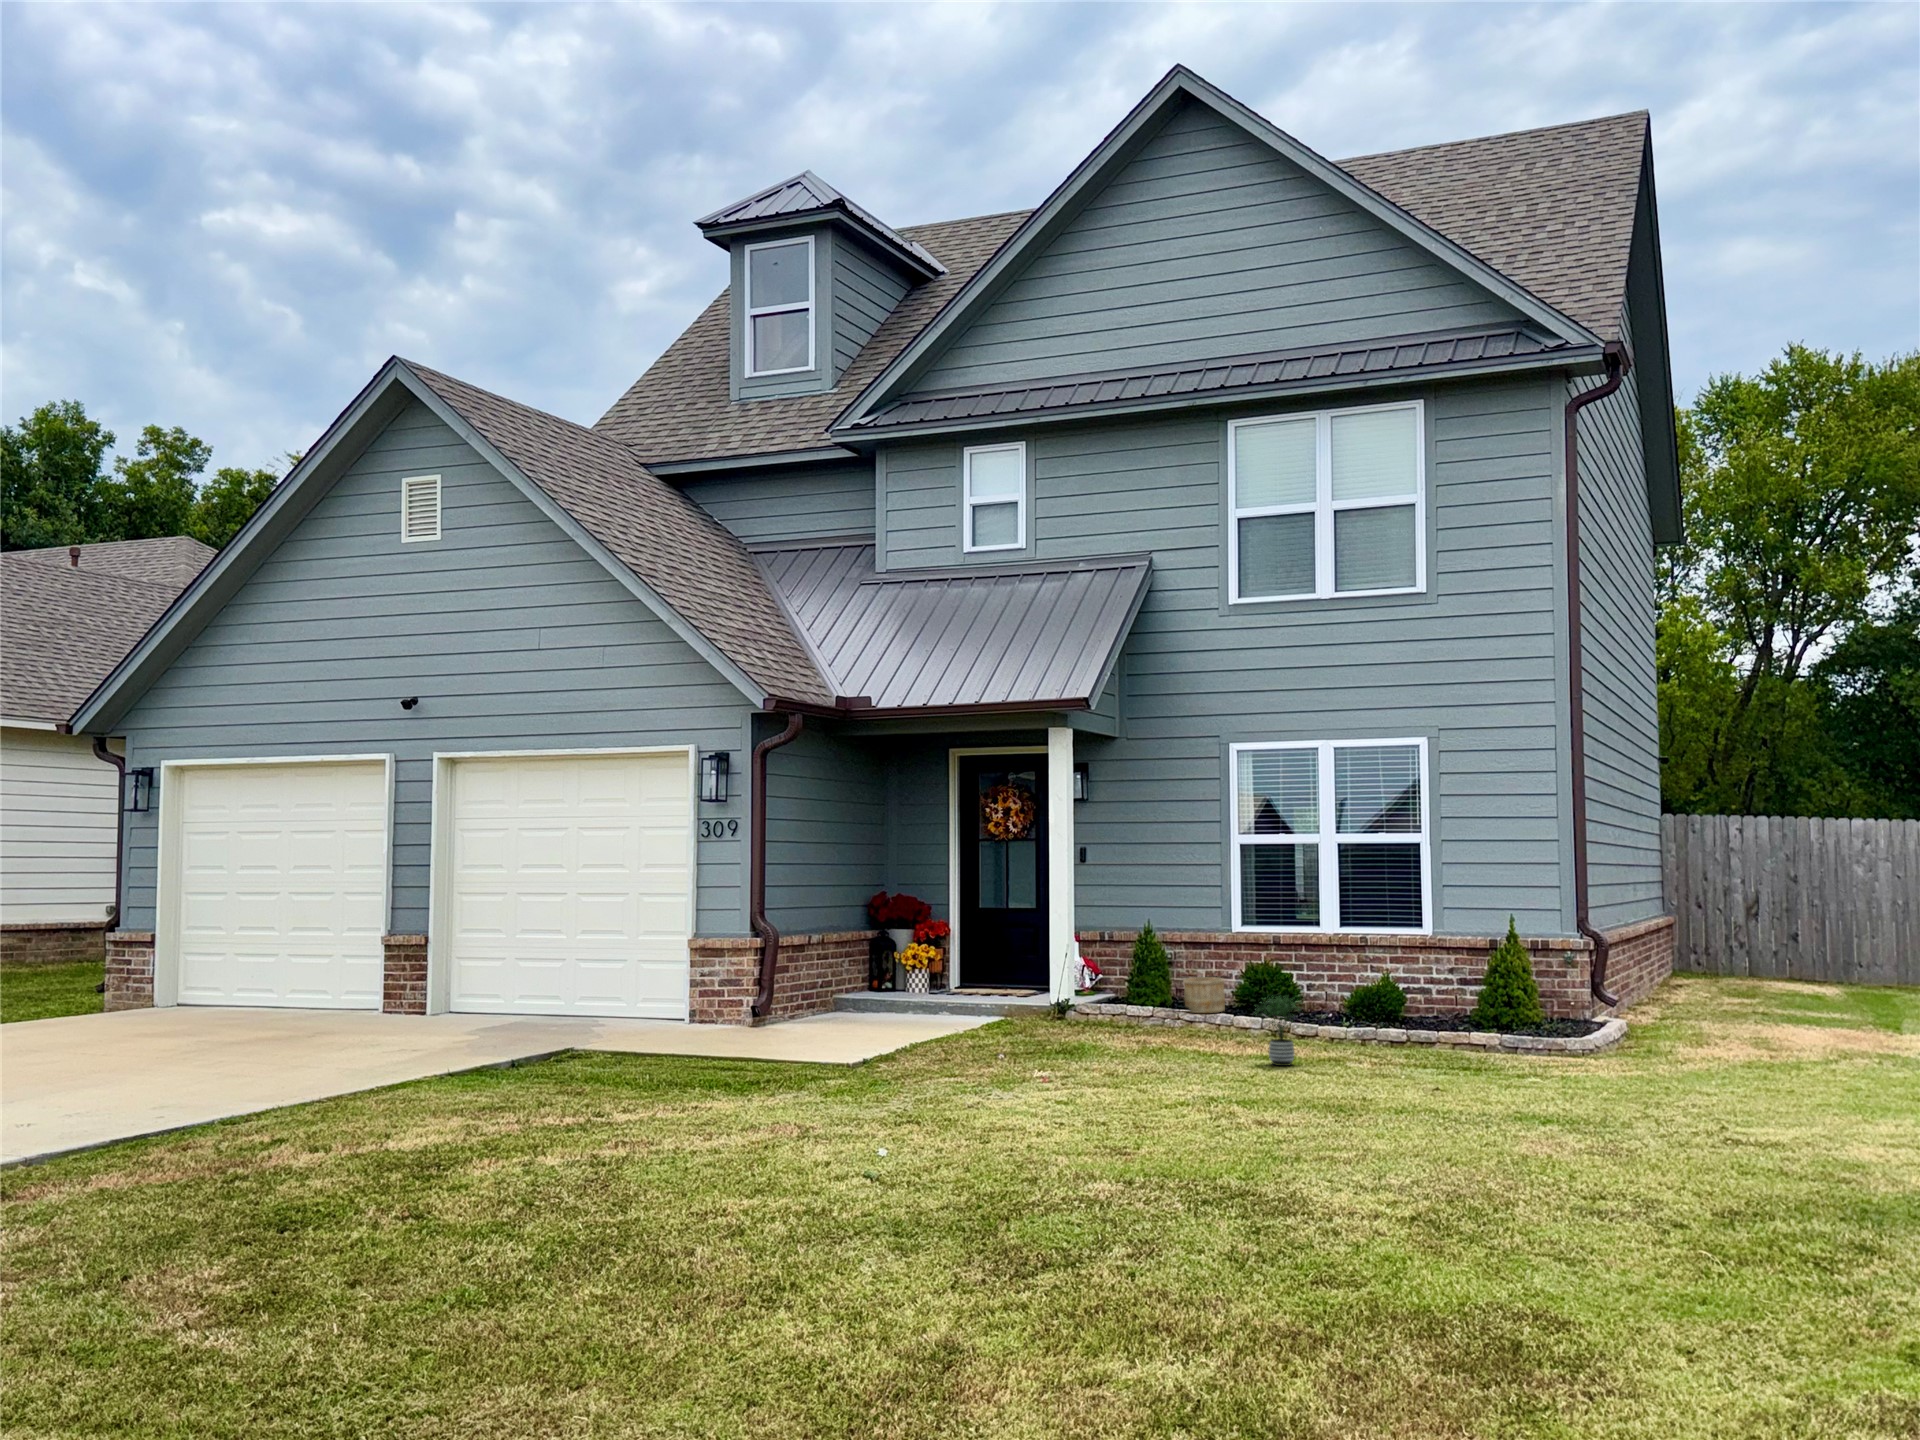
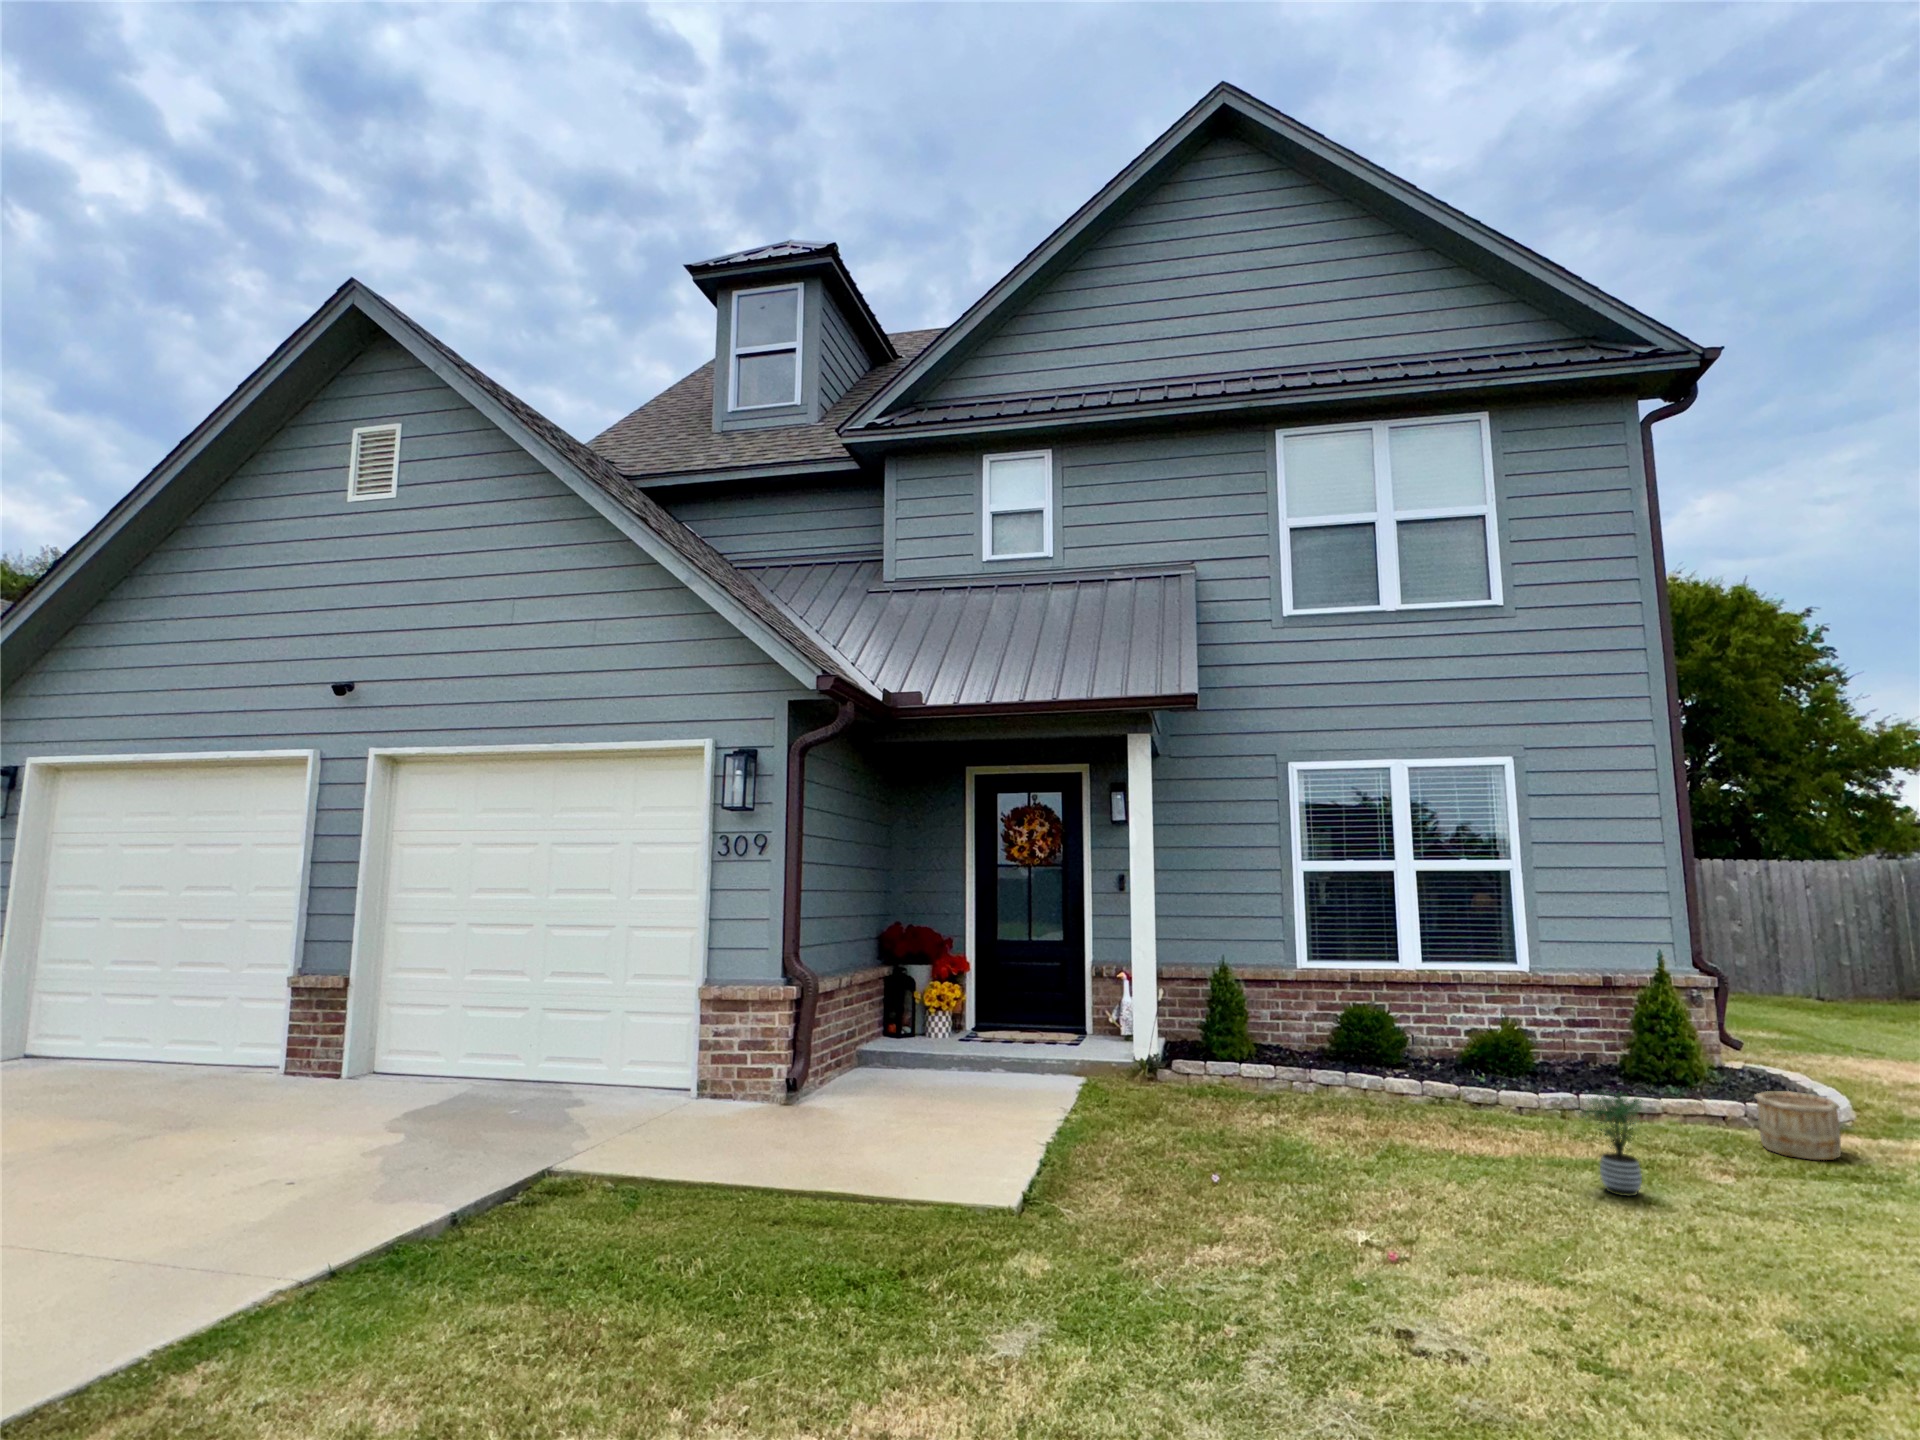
wooden bucket: present [1183,977,1225,1013] -> present [1754,1091,1841,1160]

